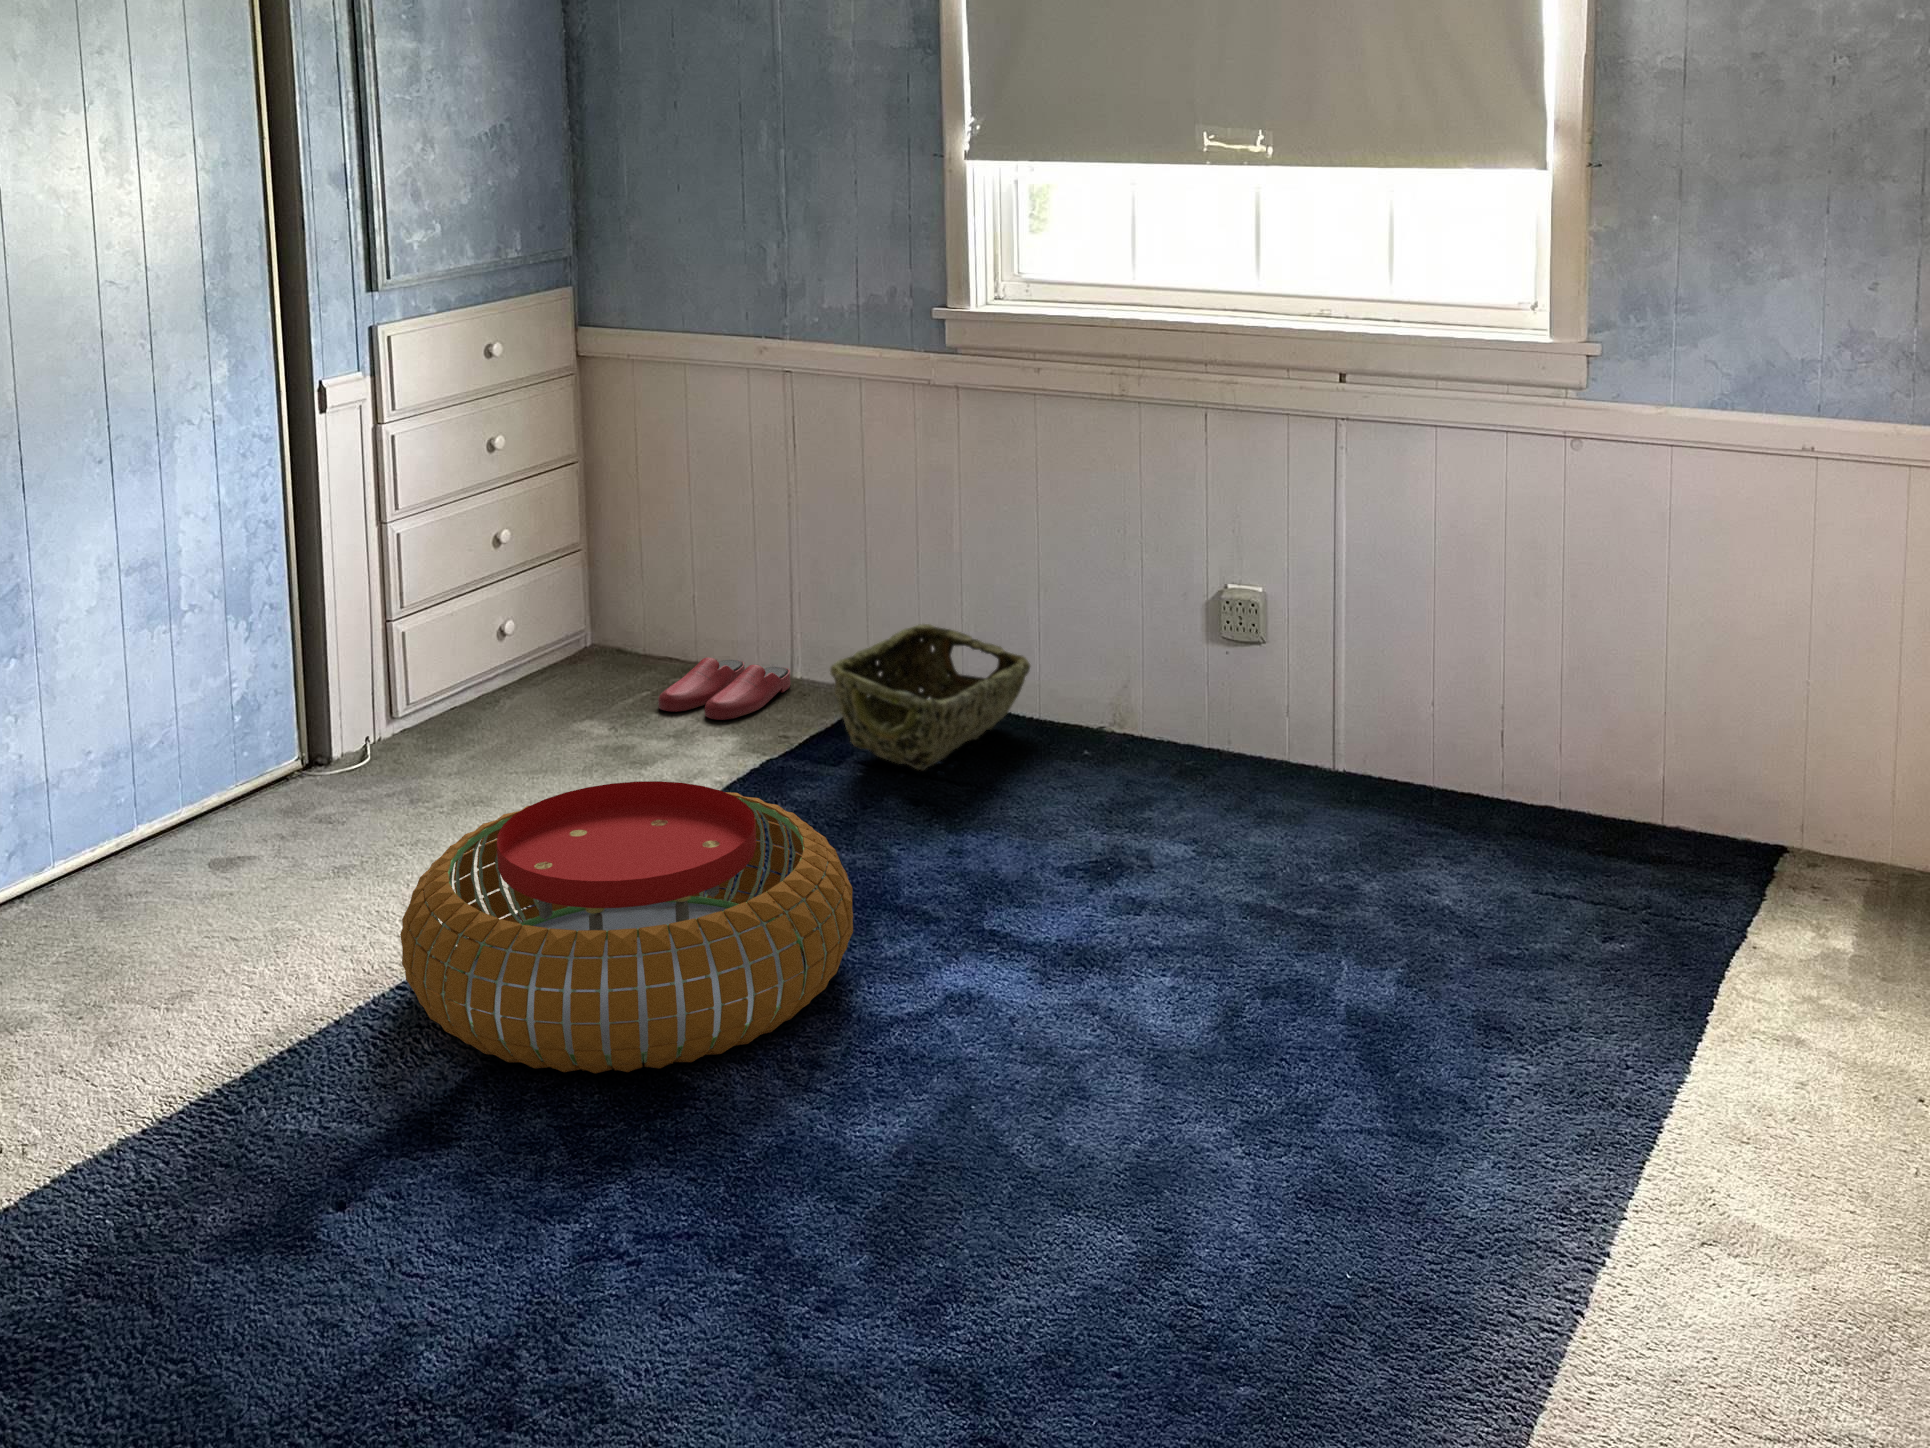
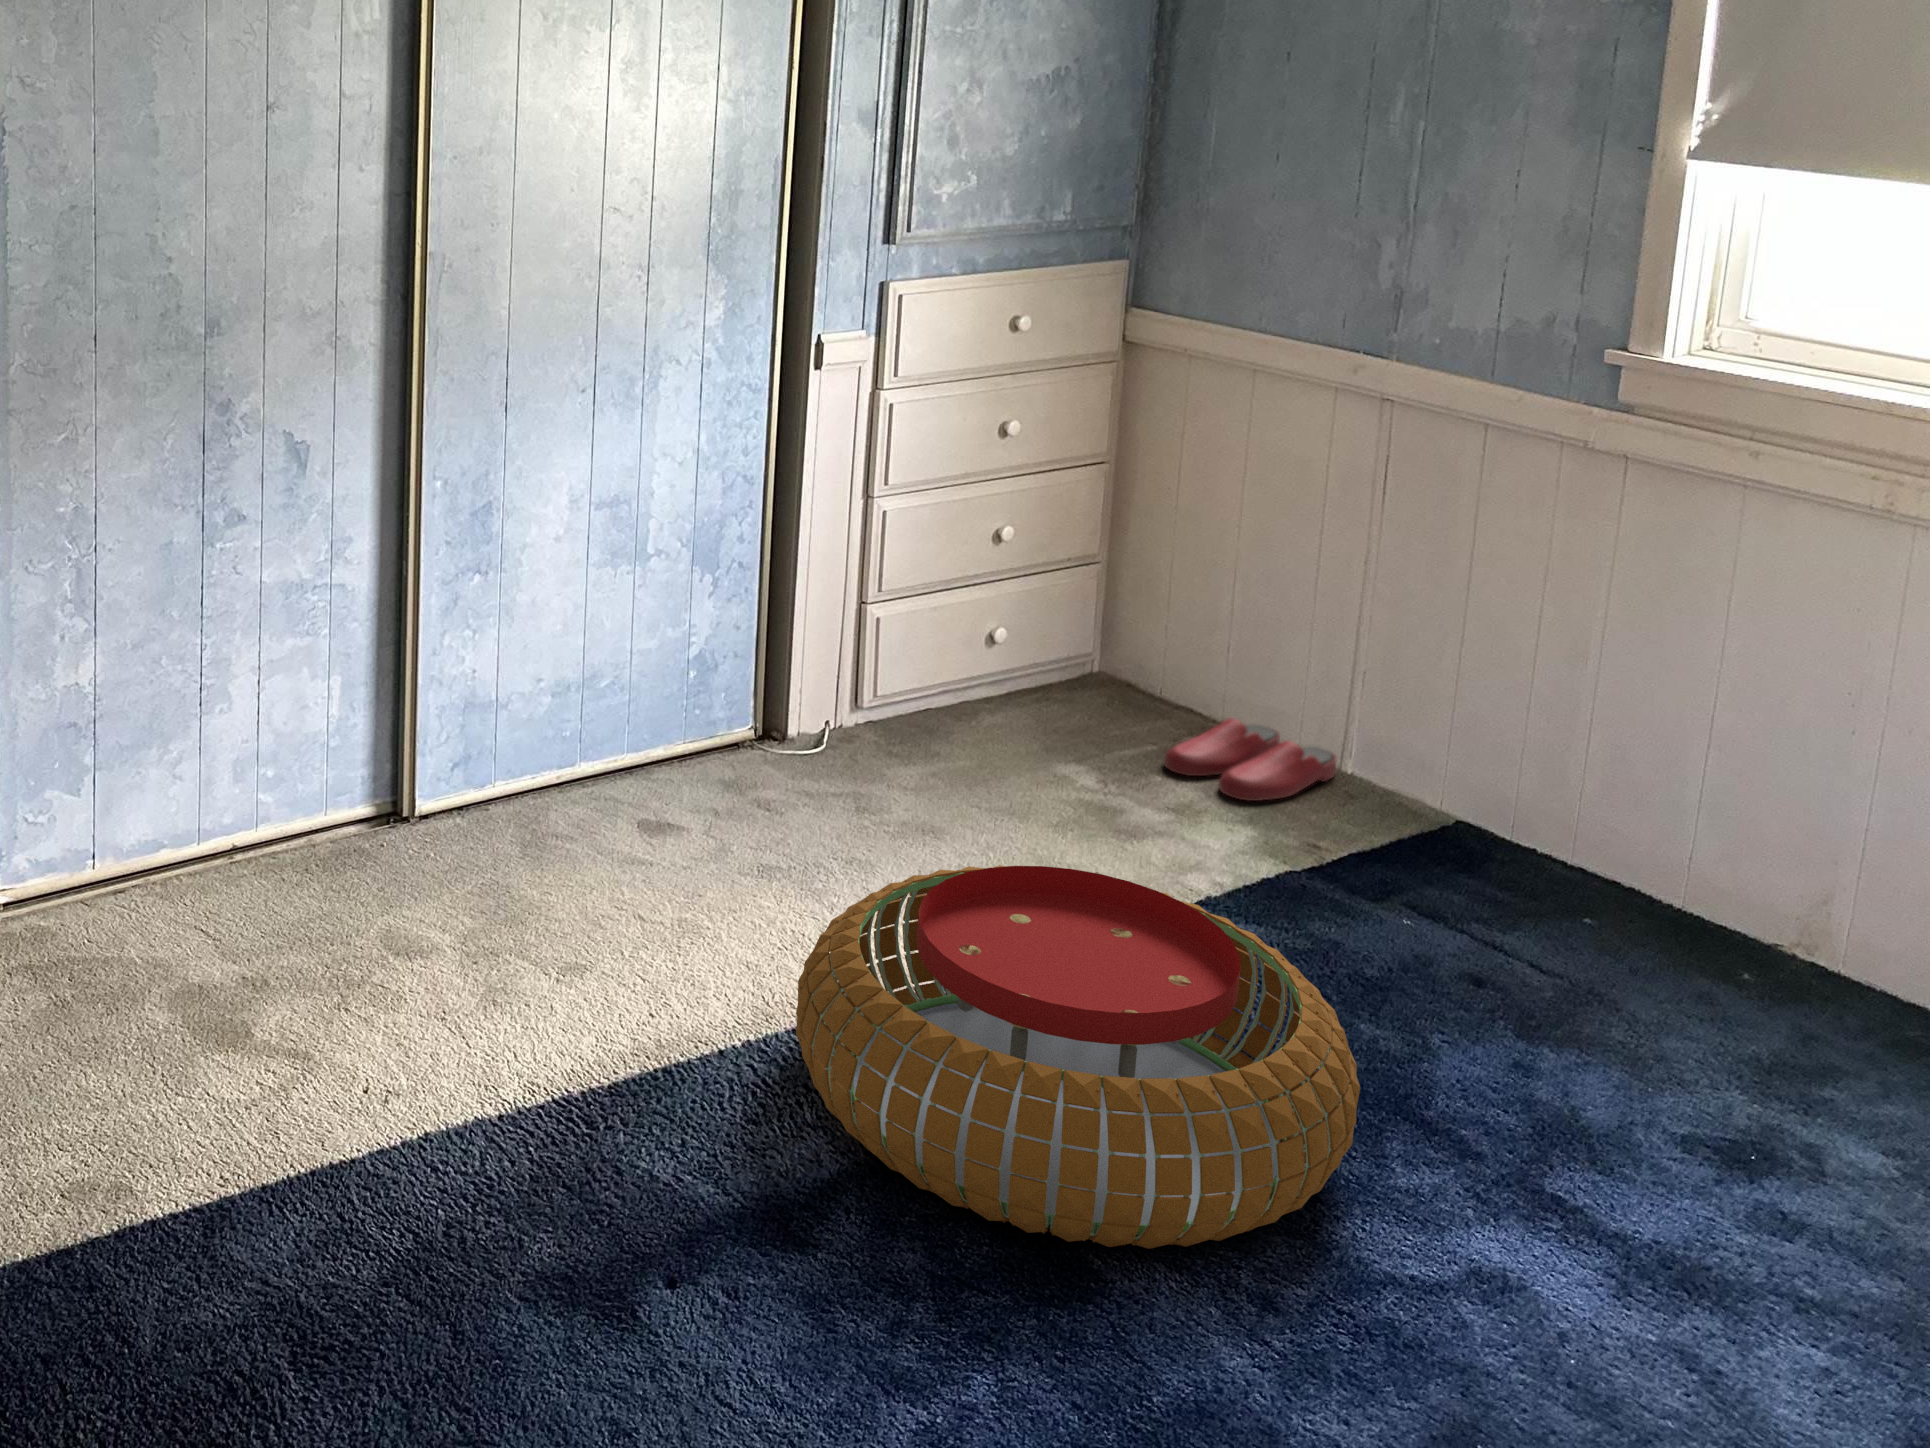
woven basket: present [830,624,1031,770] -> none [1384,744,1675,936]

